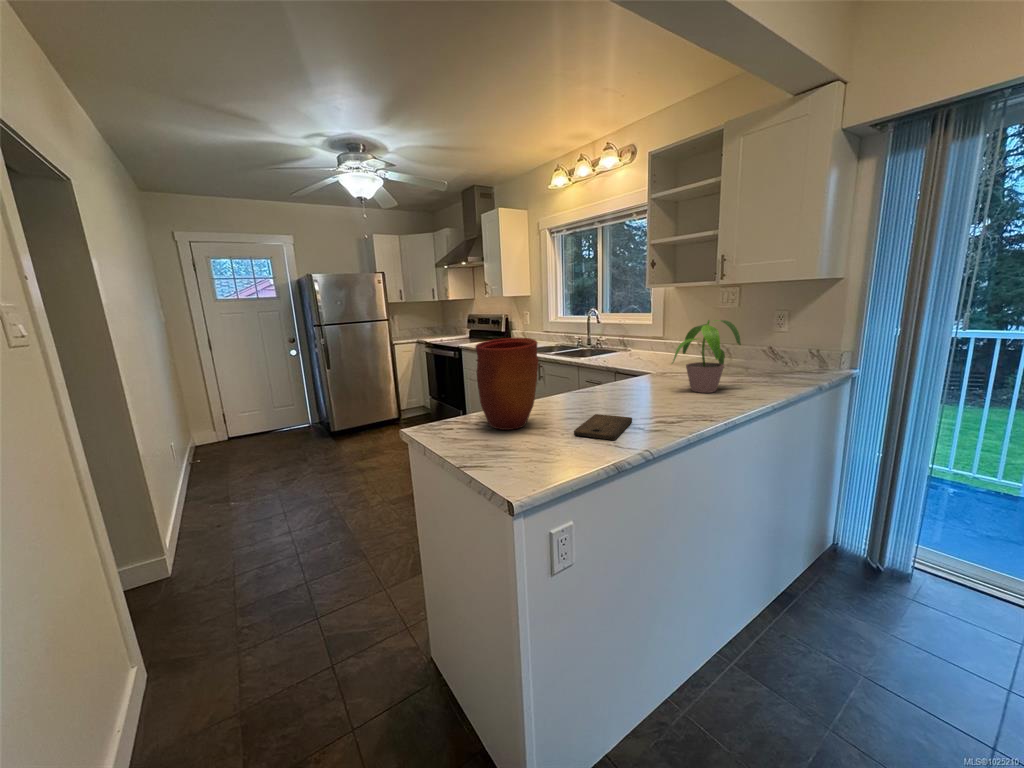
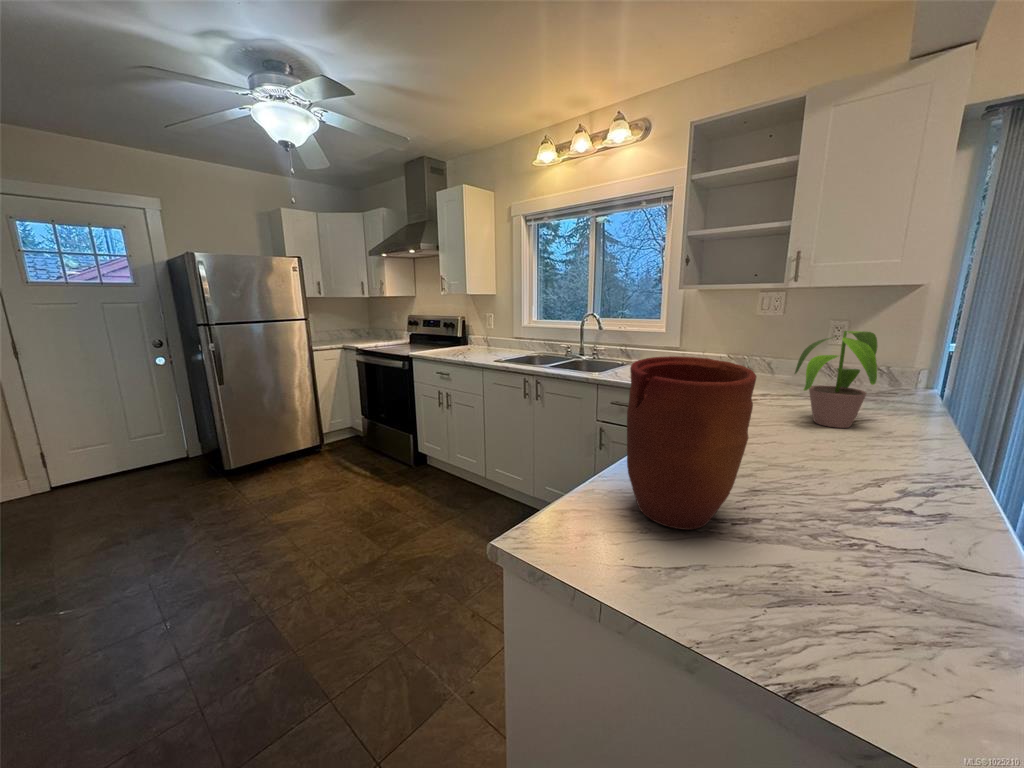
cutting board: present [574,414,632,440] -> none [790,481,929,550]

